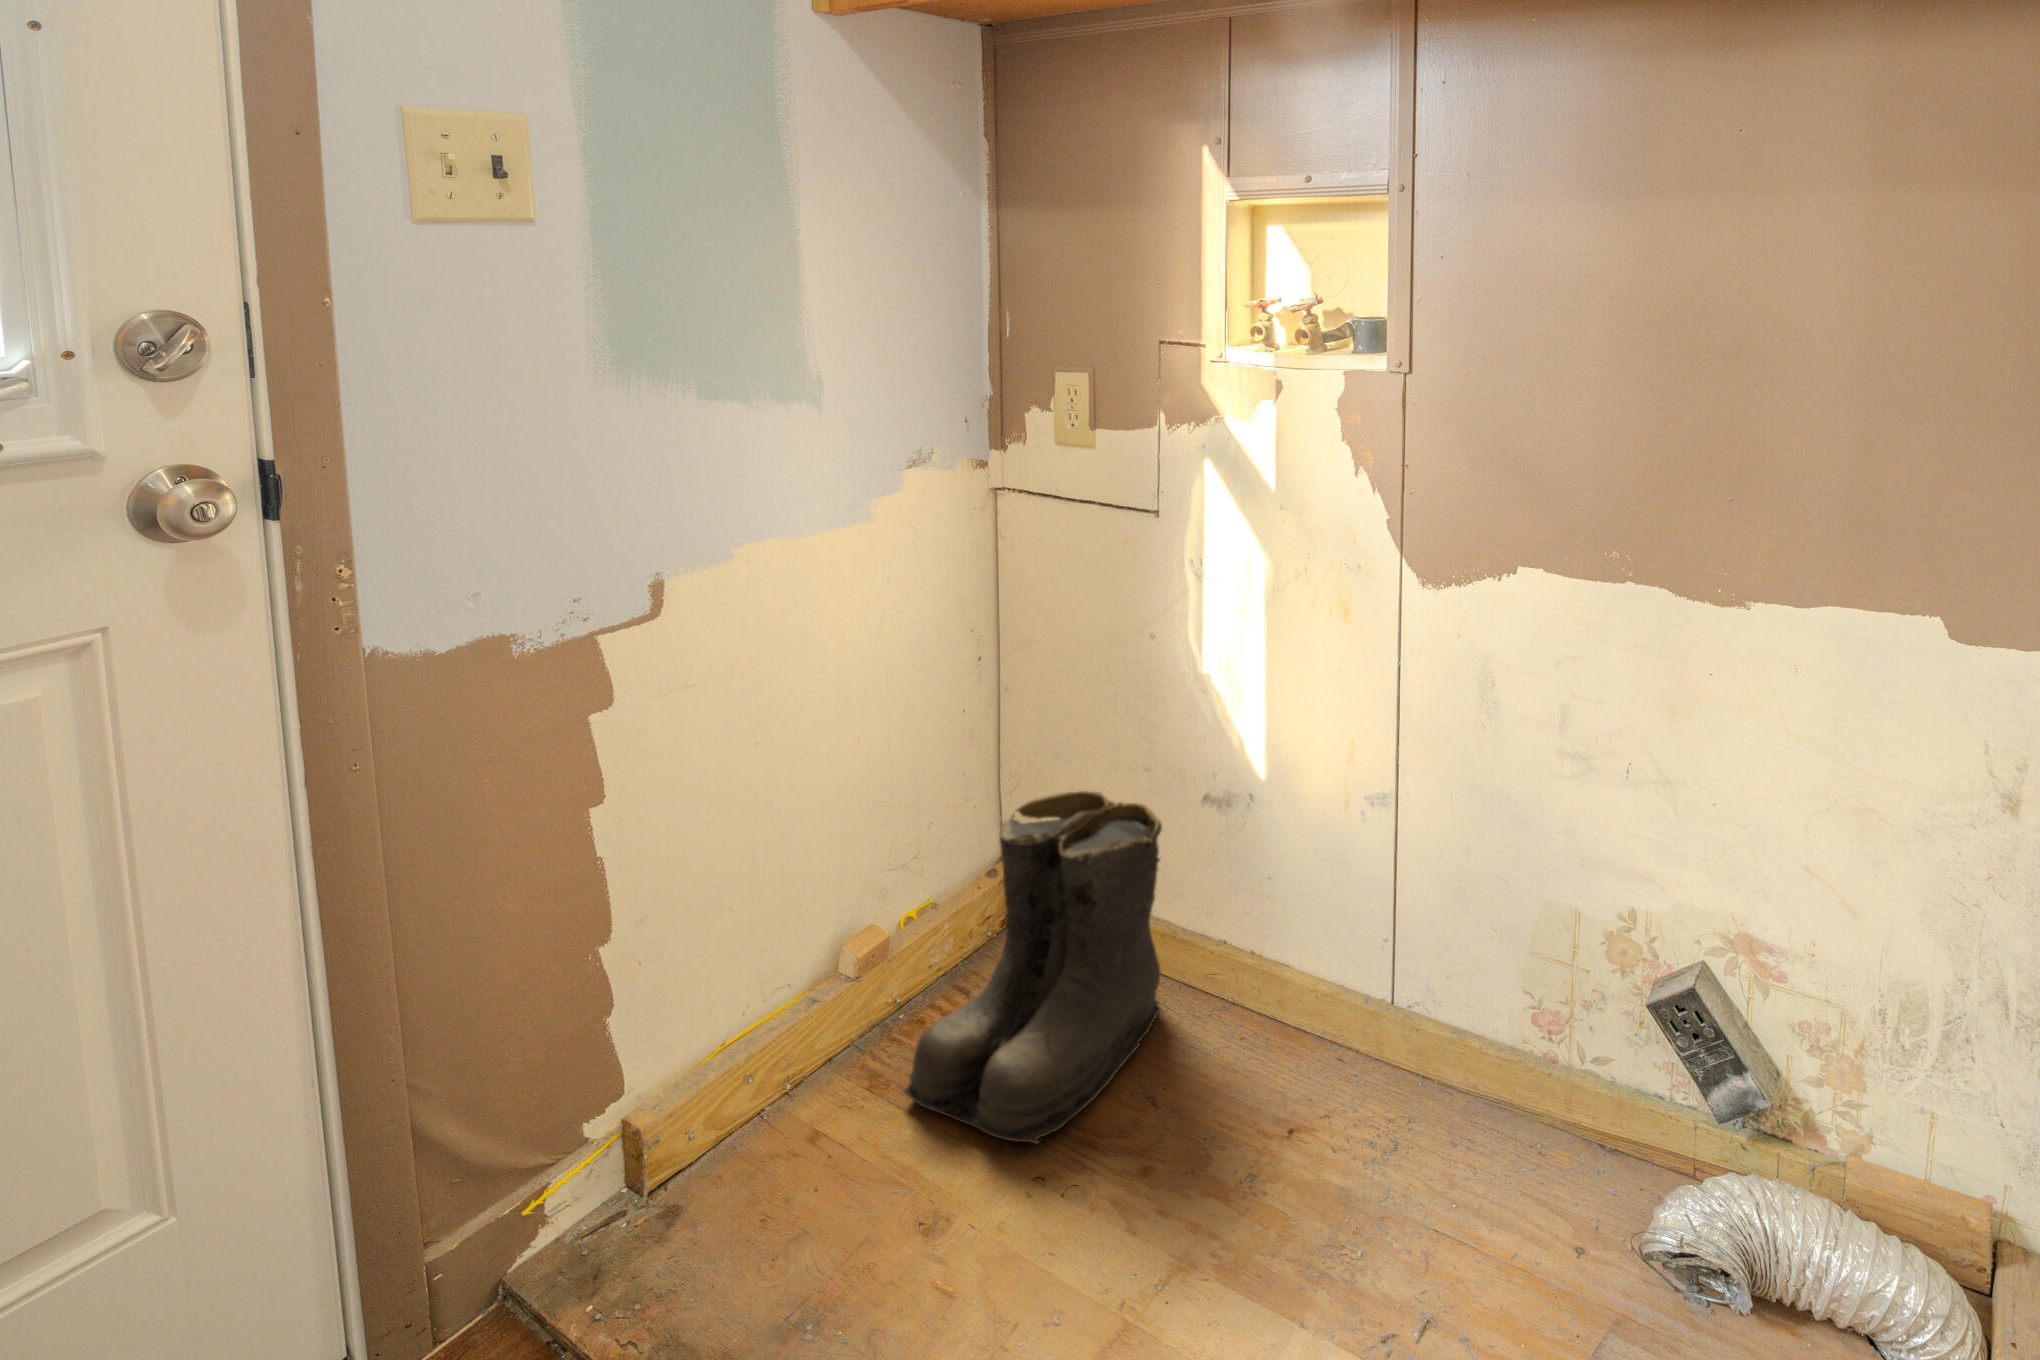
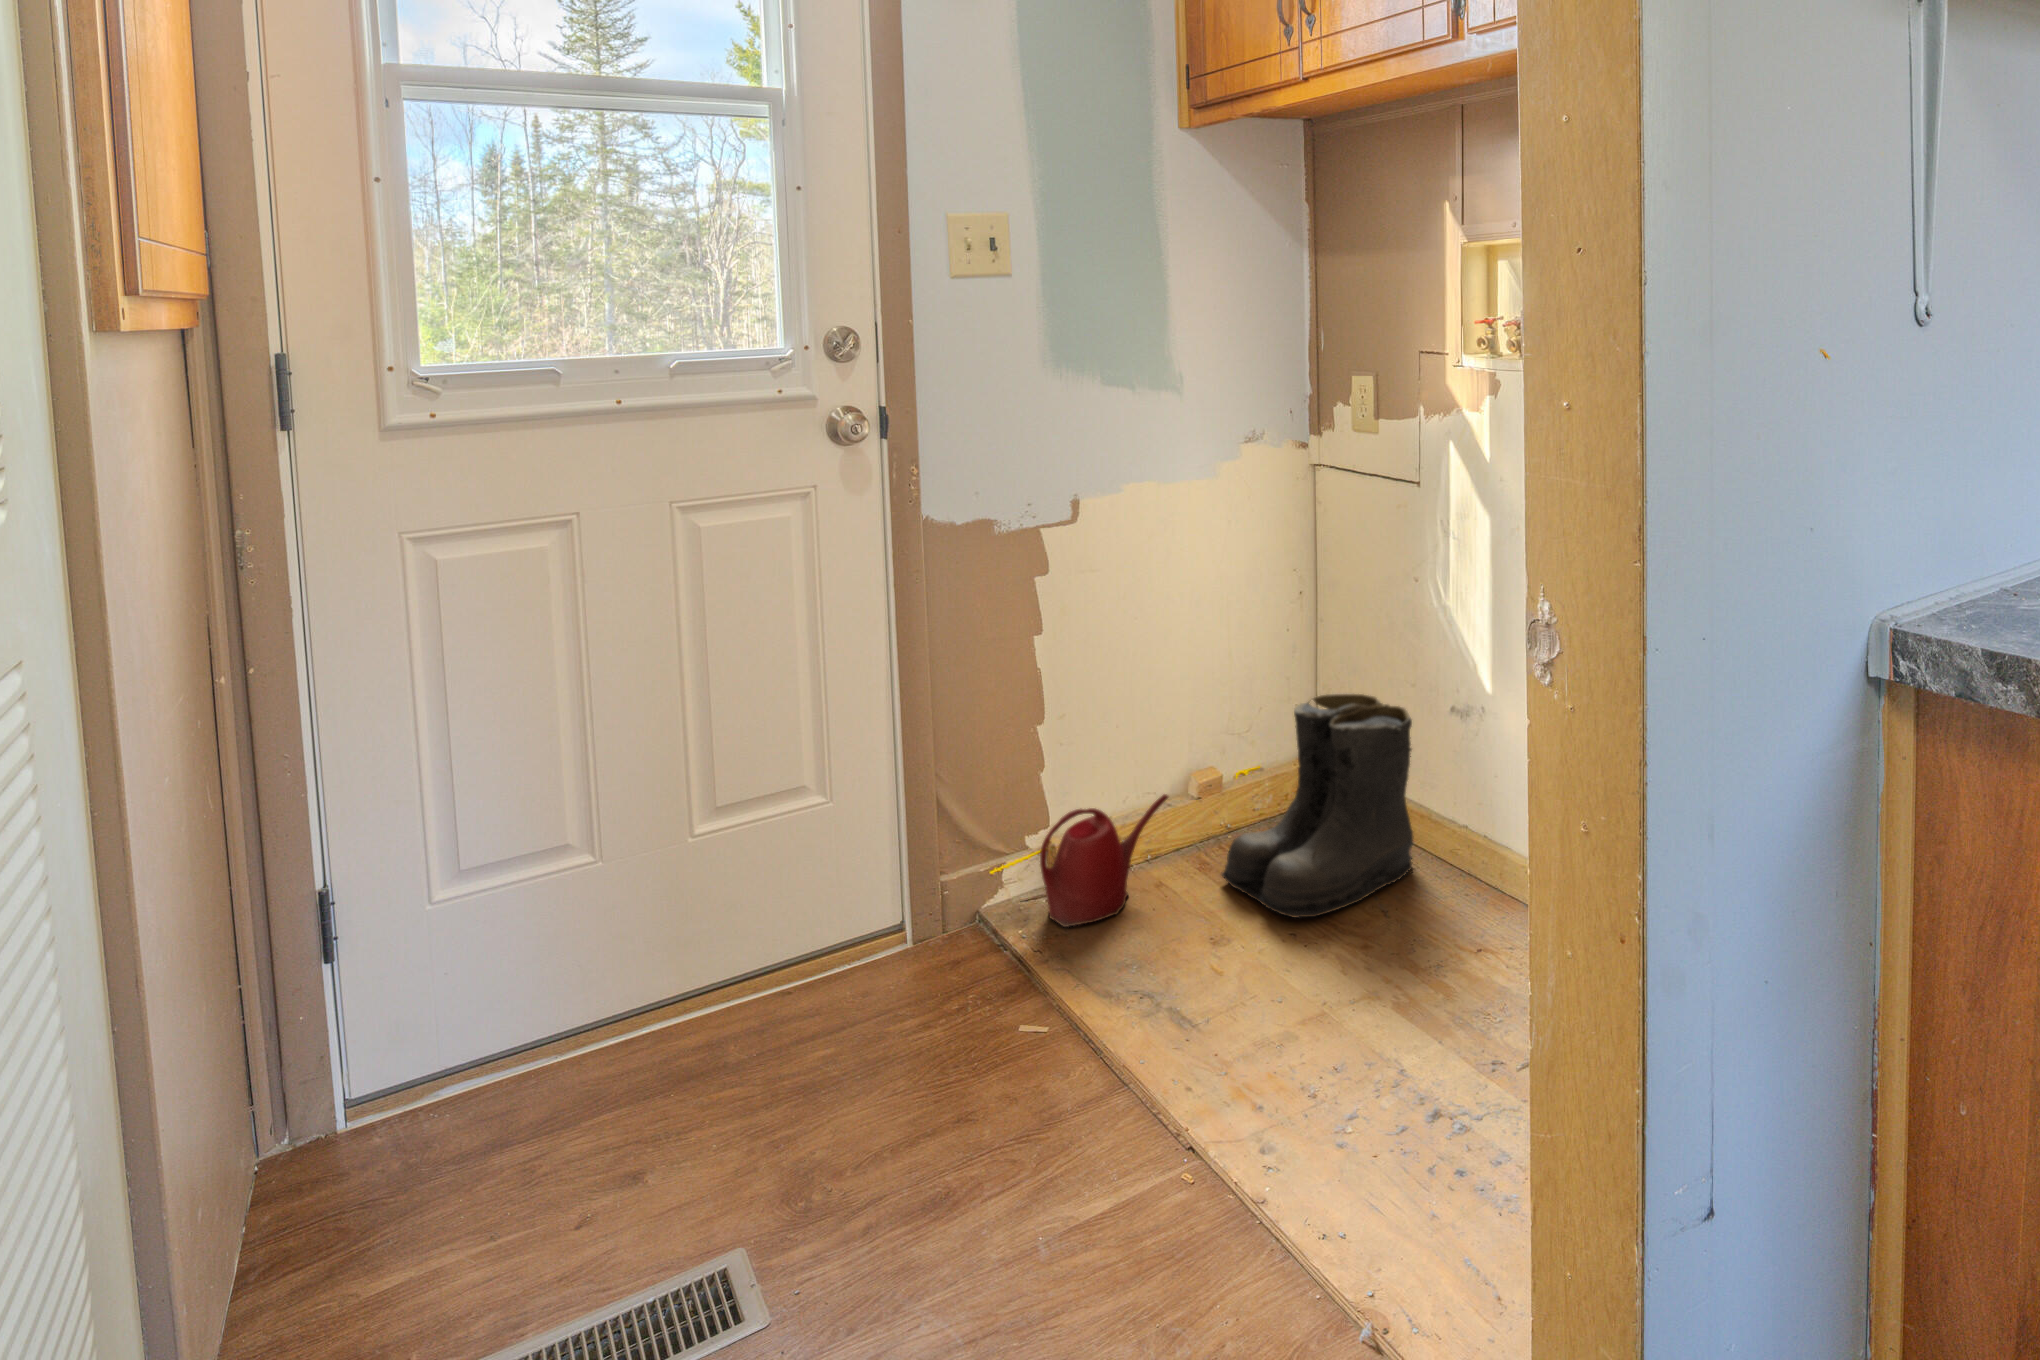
watering can: none [618,997,821,1268] -> present [1040,794,1168,927]

